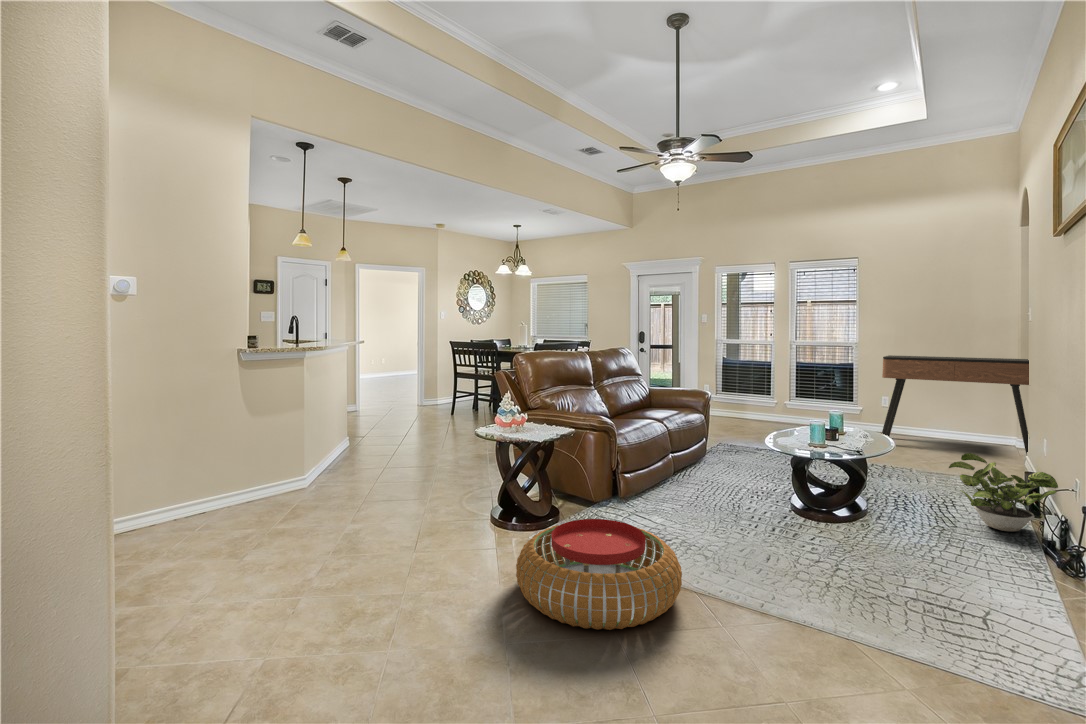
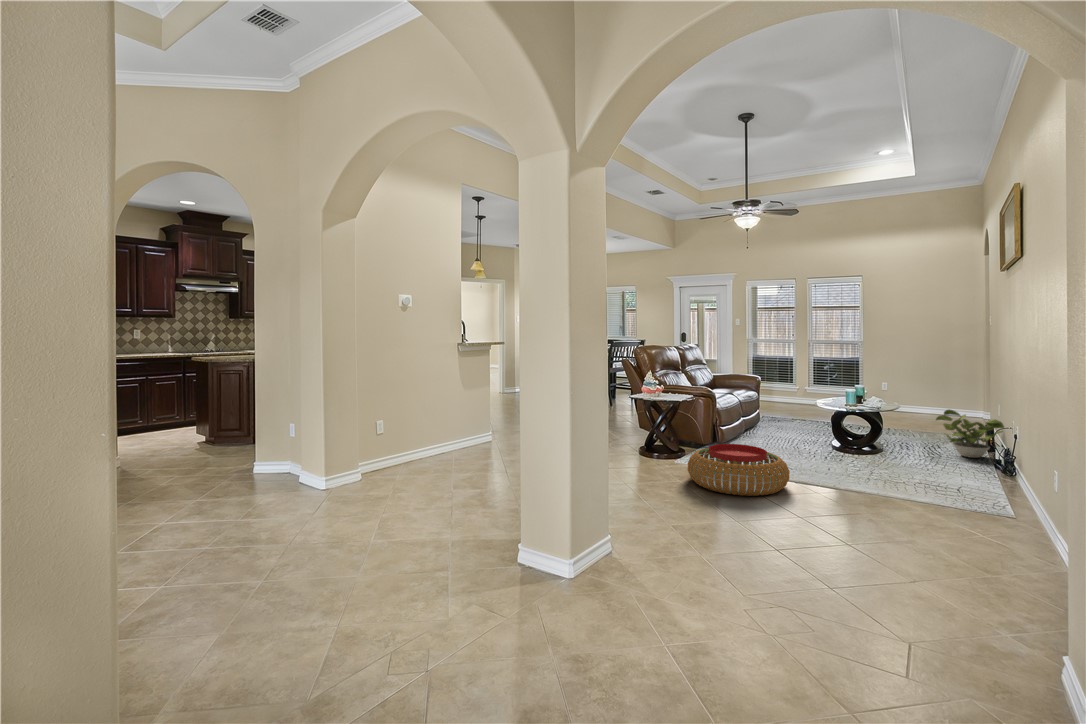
console table: present [882,355,1029,454] -> none [881,350,996,424]

